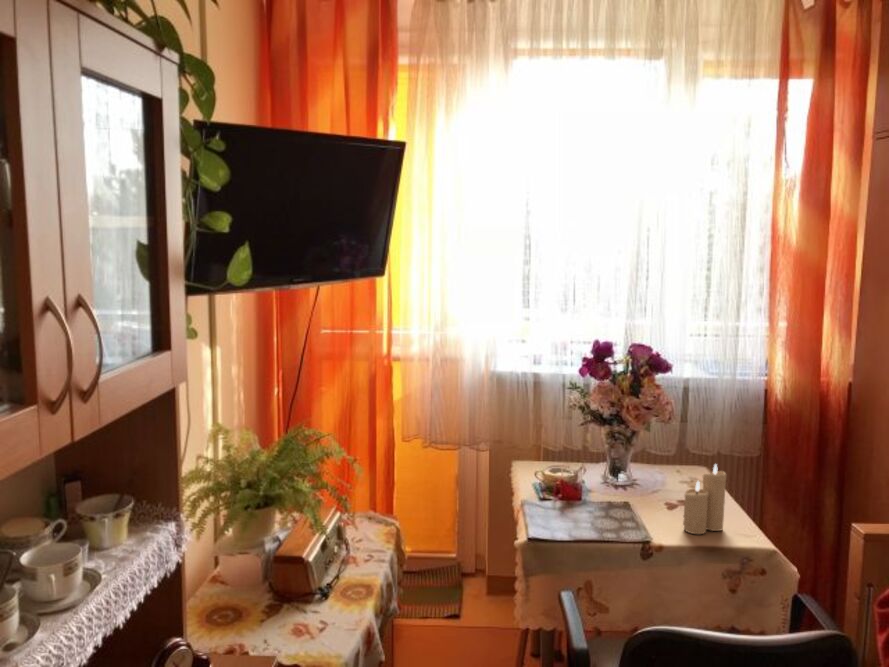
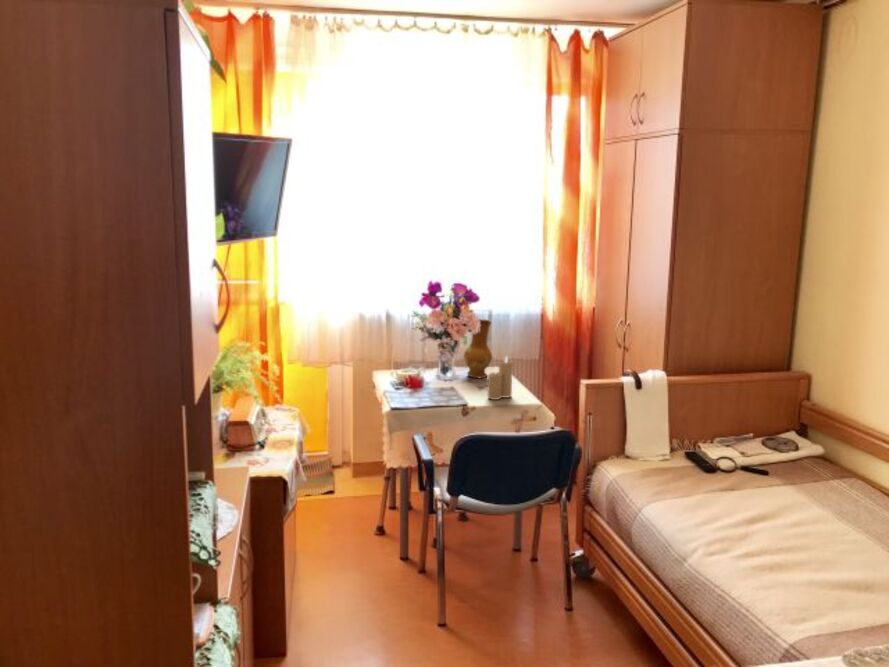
ceramic jug: none [645,397,690,486] -> present [464,319,492,378]

